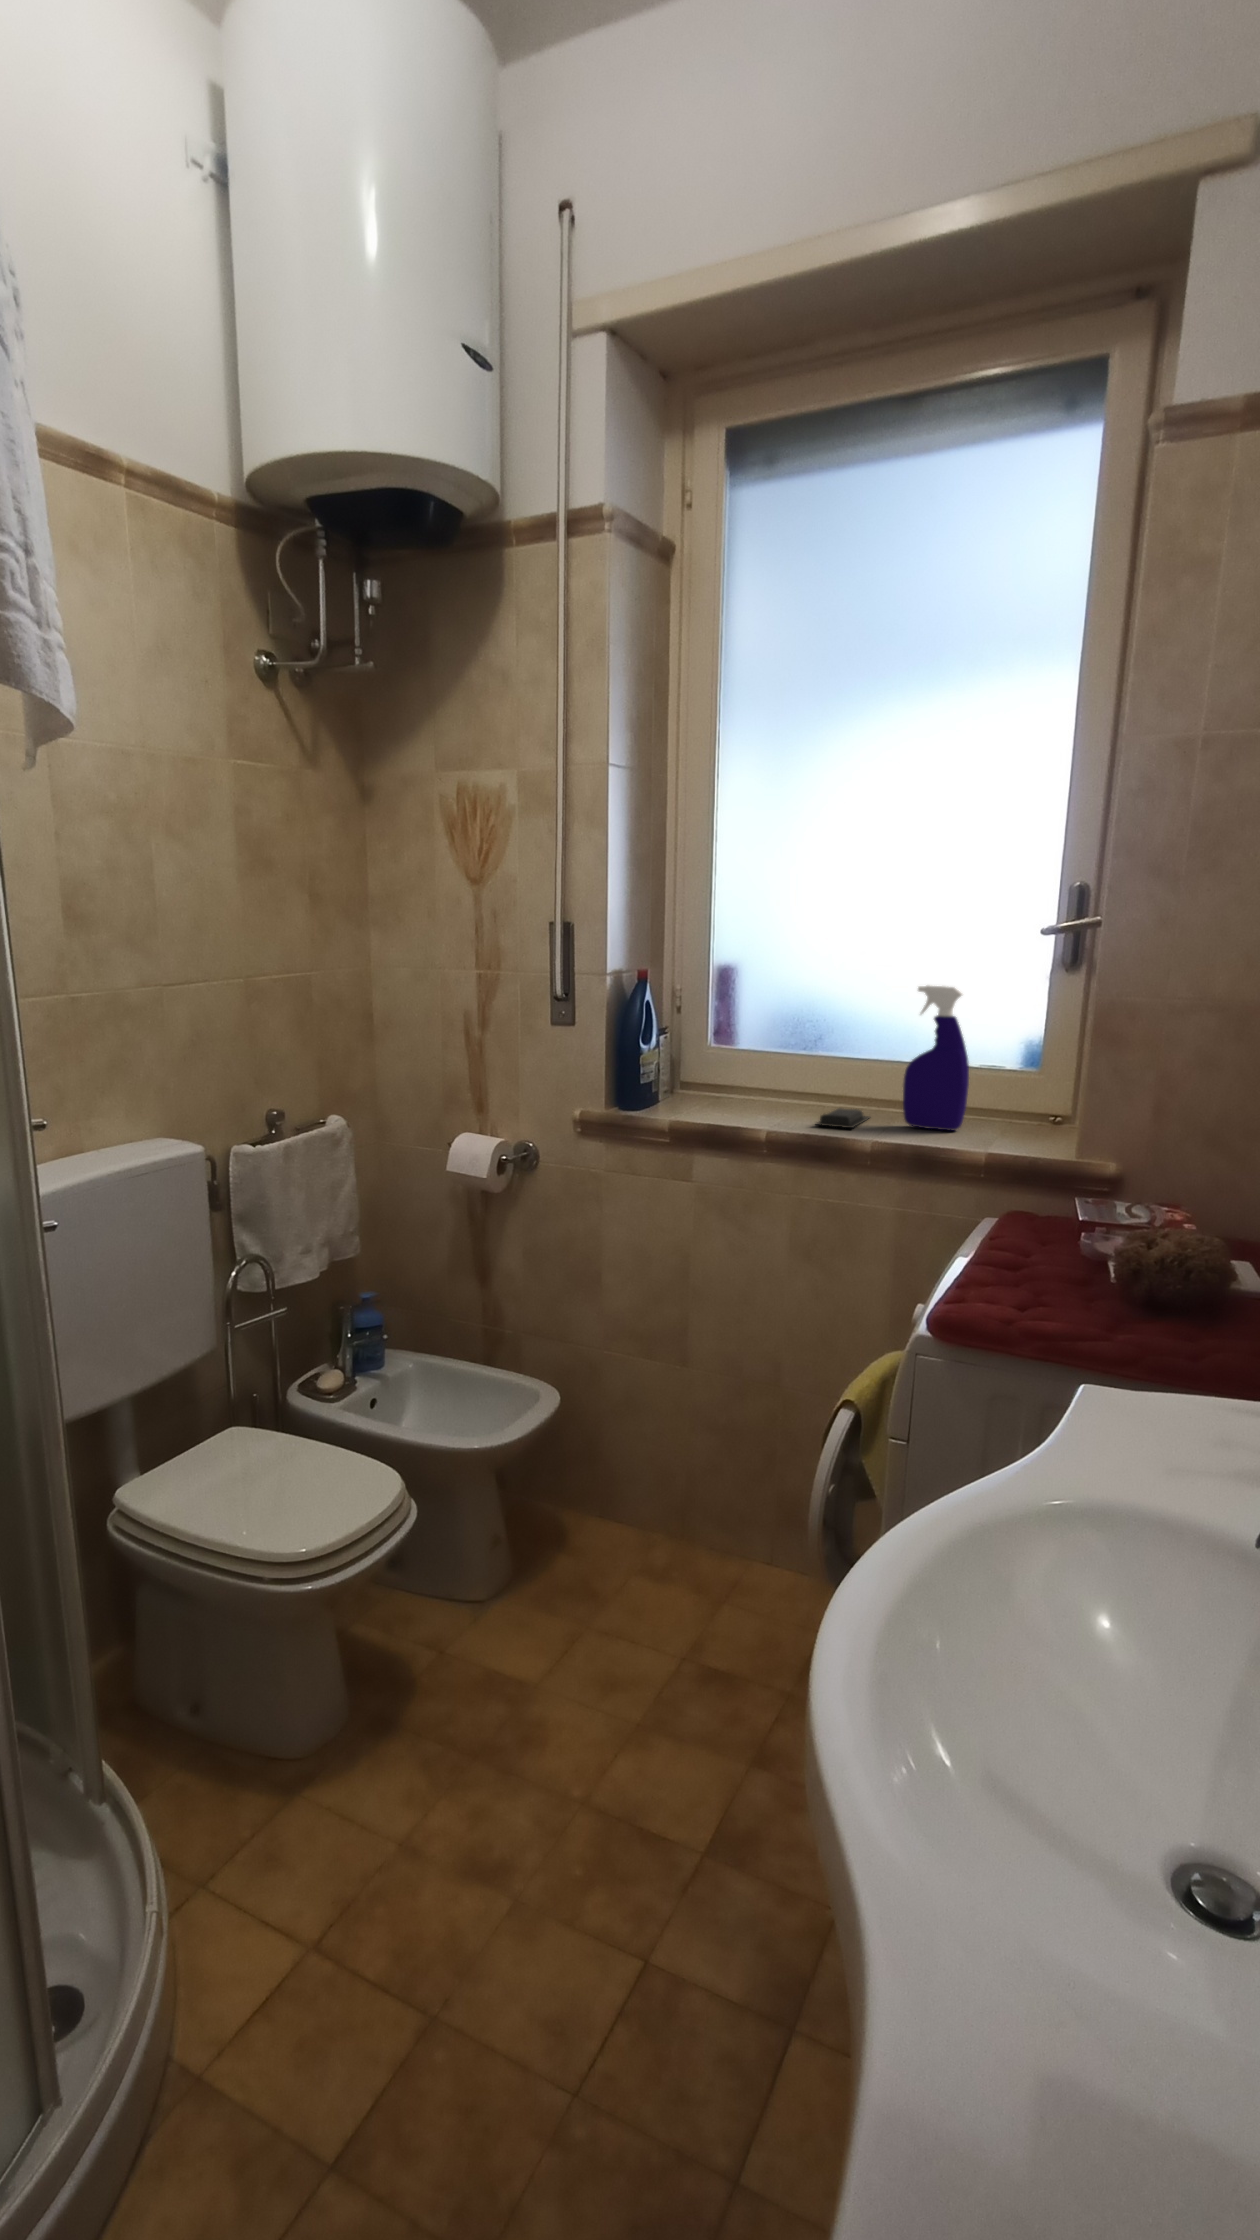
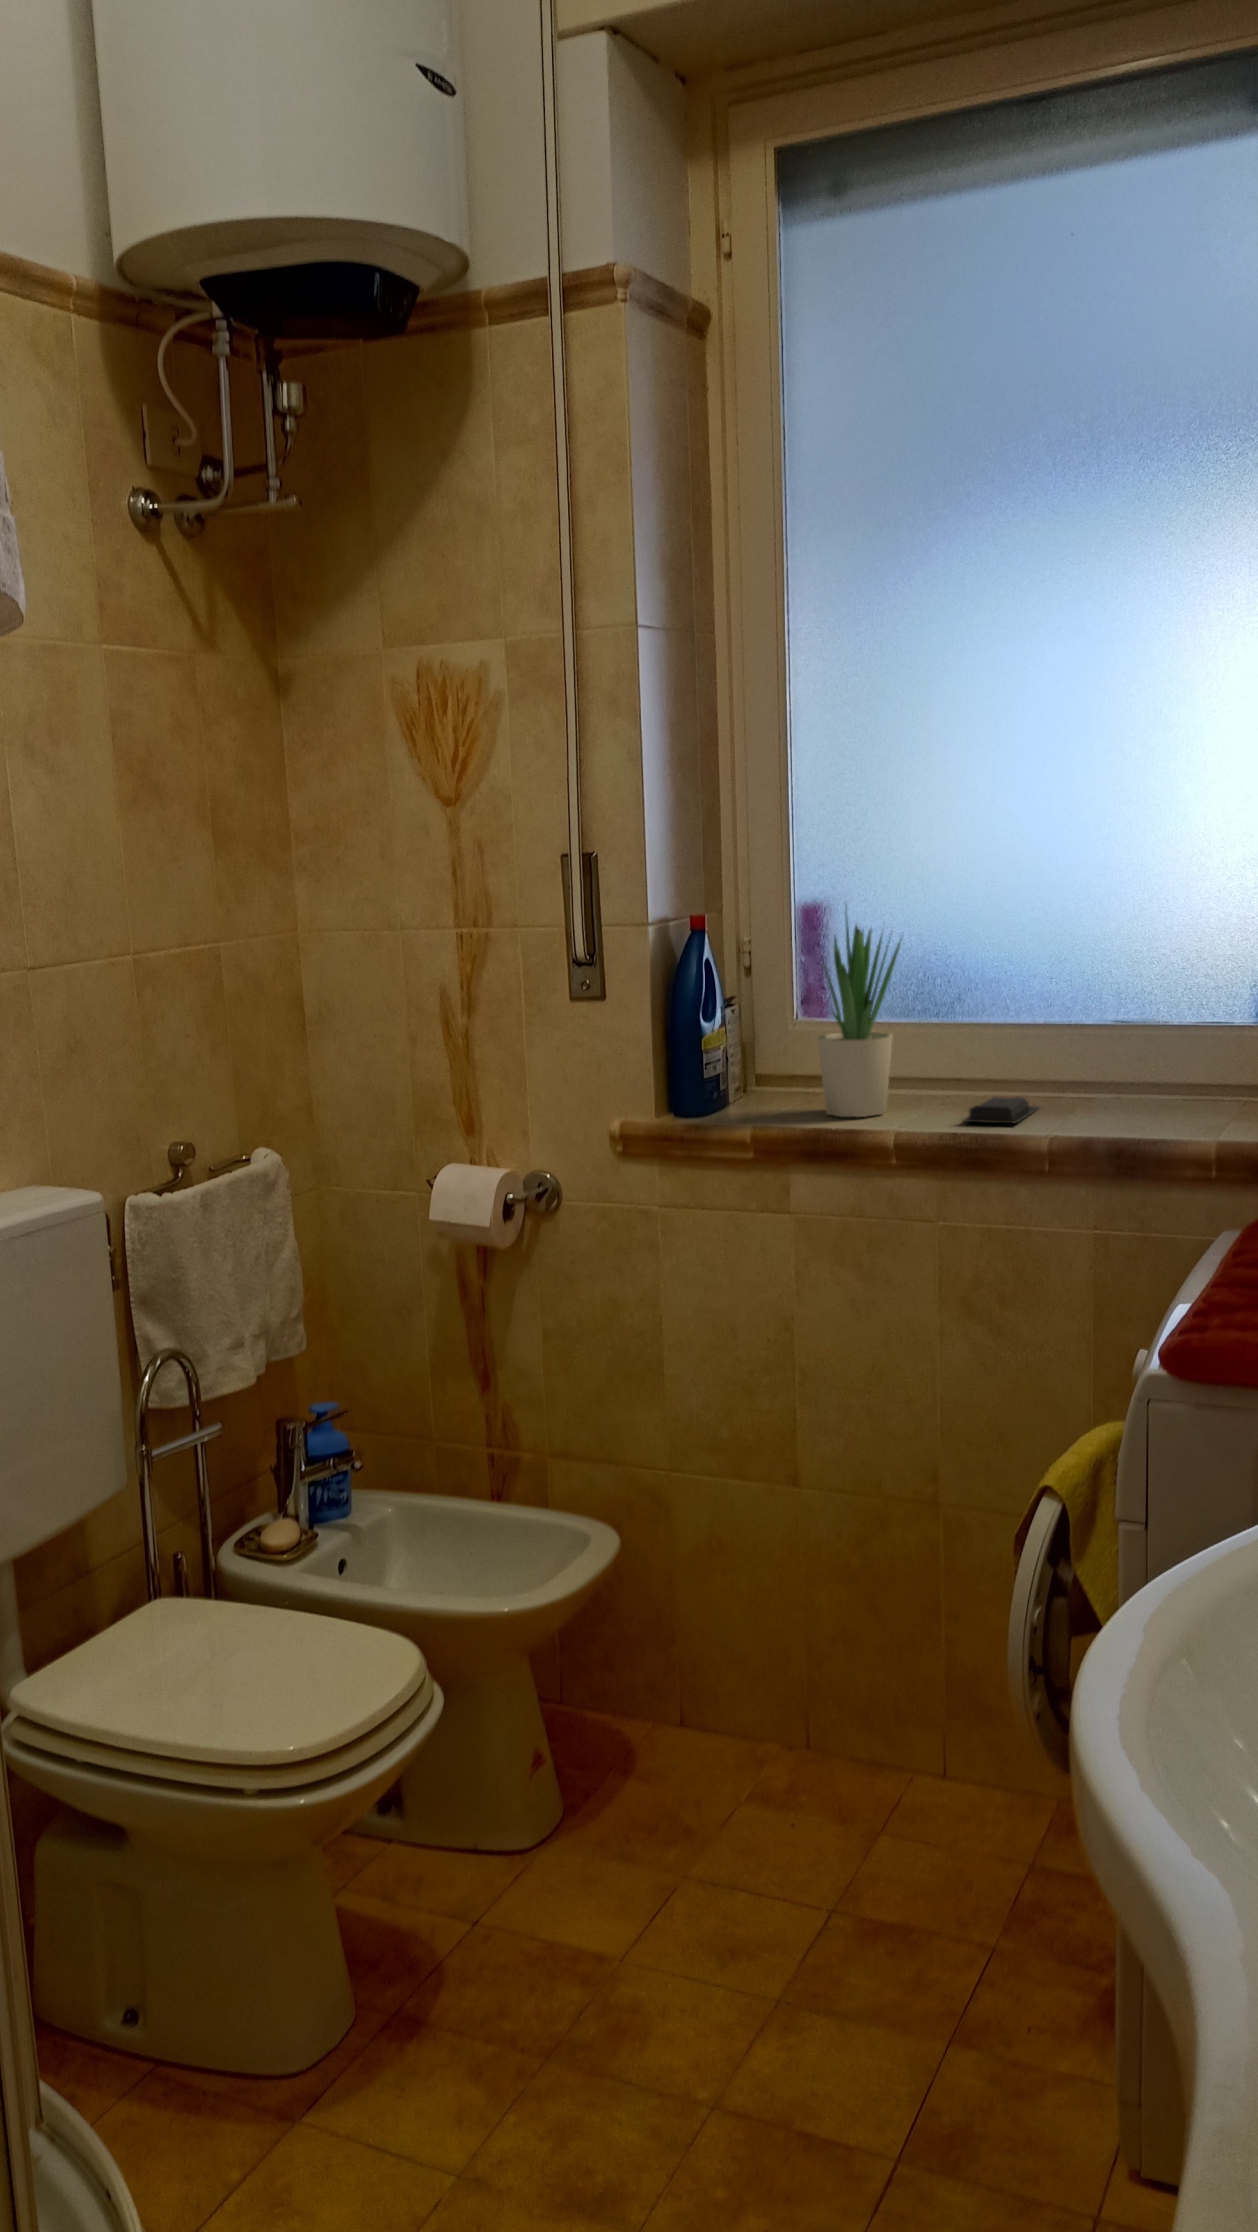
potted plant: none [718,962,783,1117] -> present [817,919,901,1117]
spray bottle: present [903,985,969,1130] -> none [1084,916,1177,1119]

